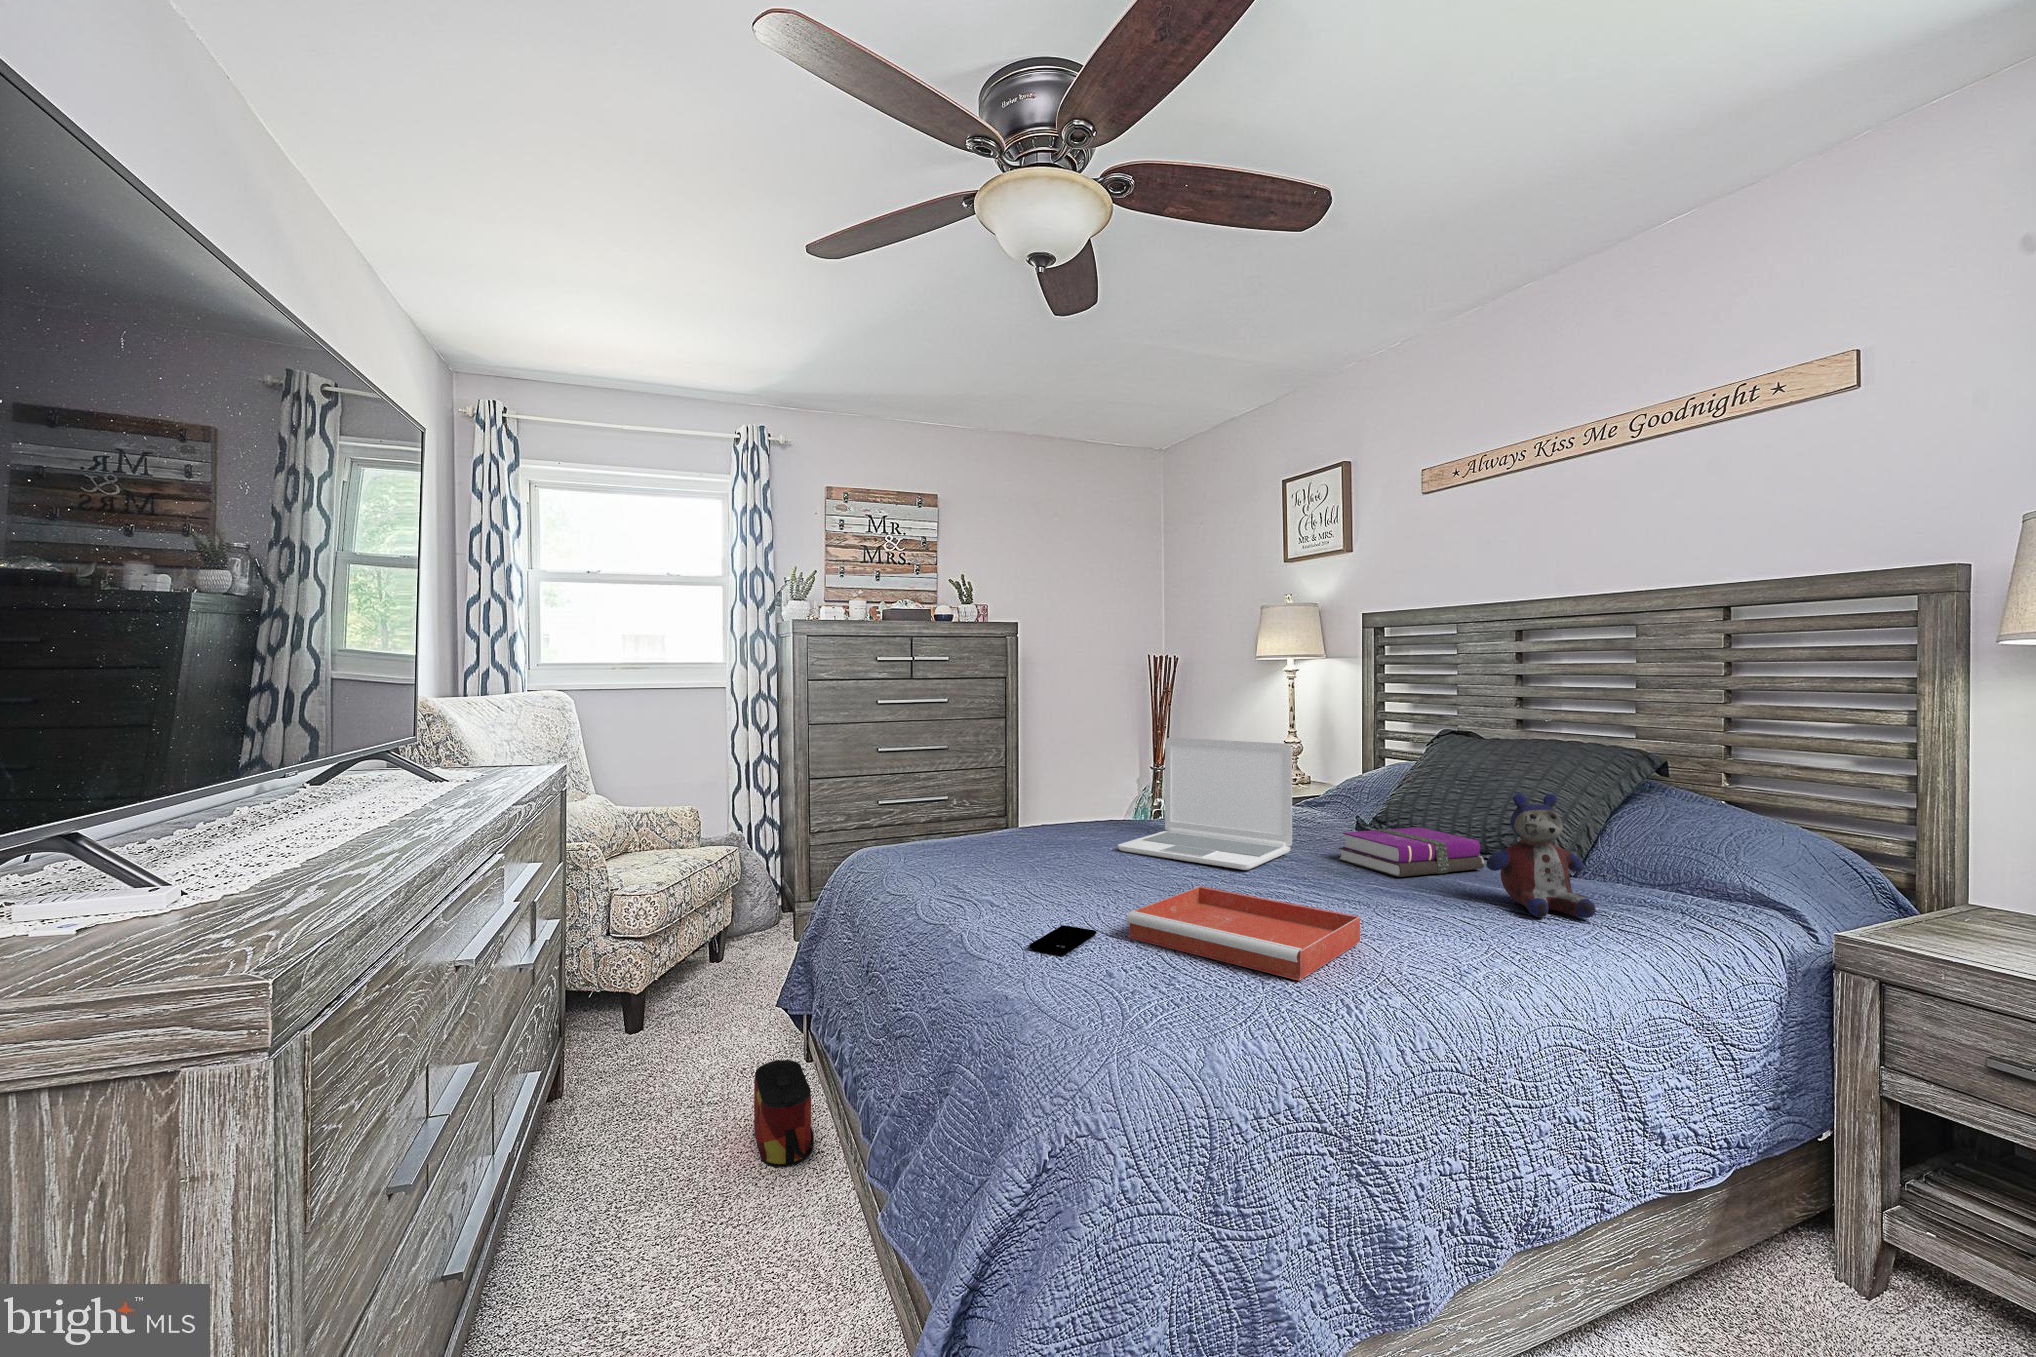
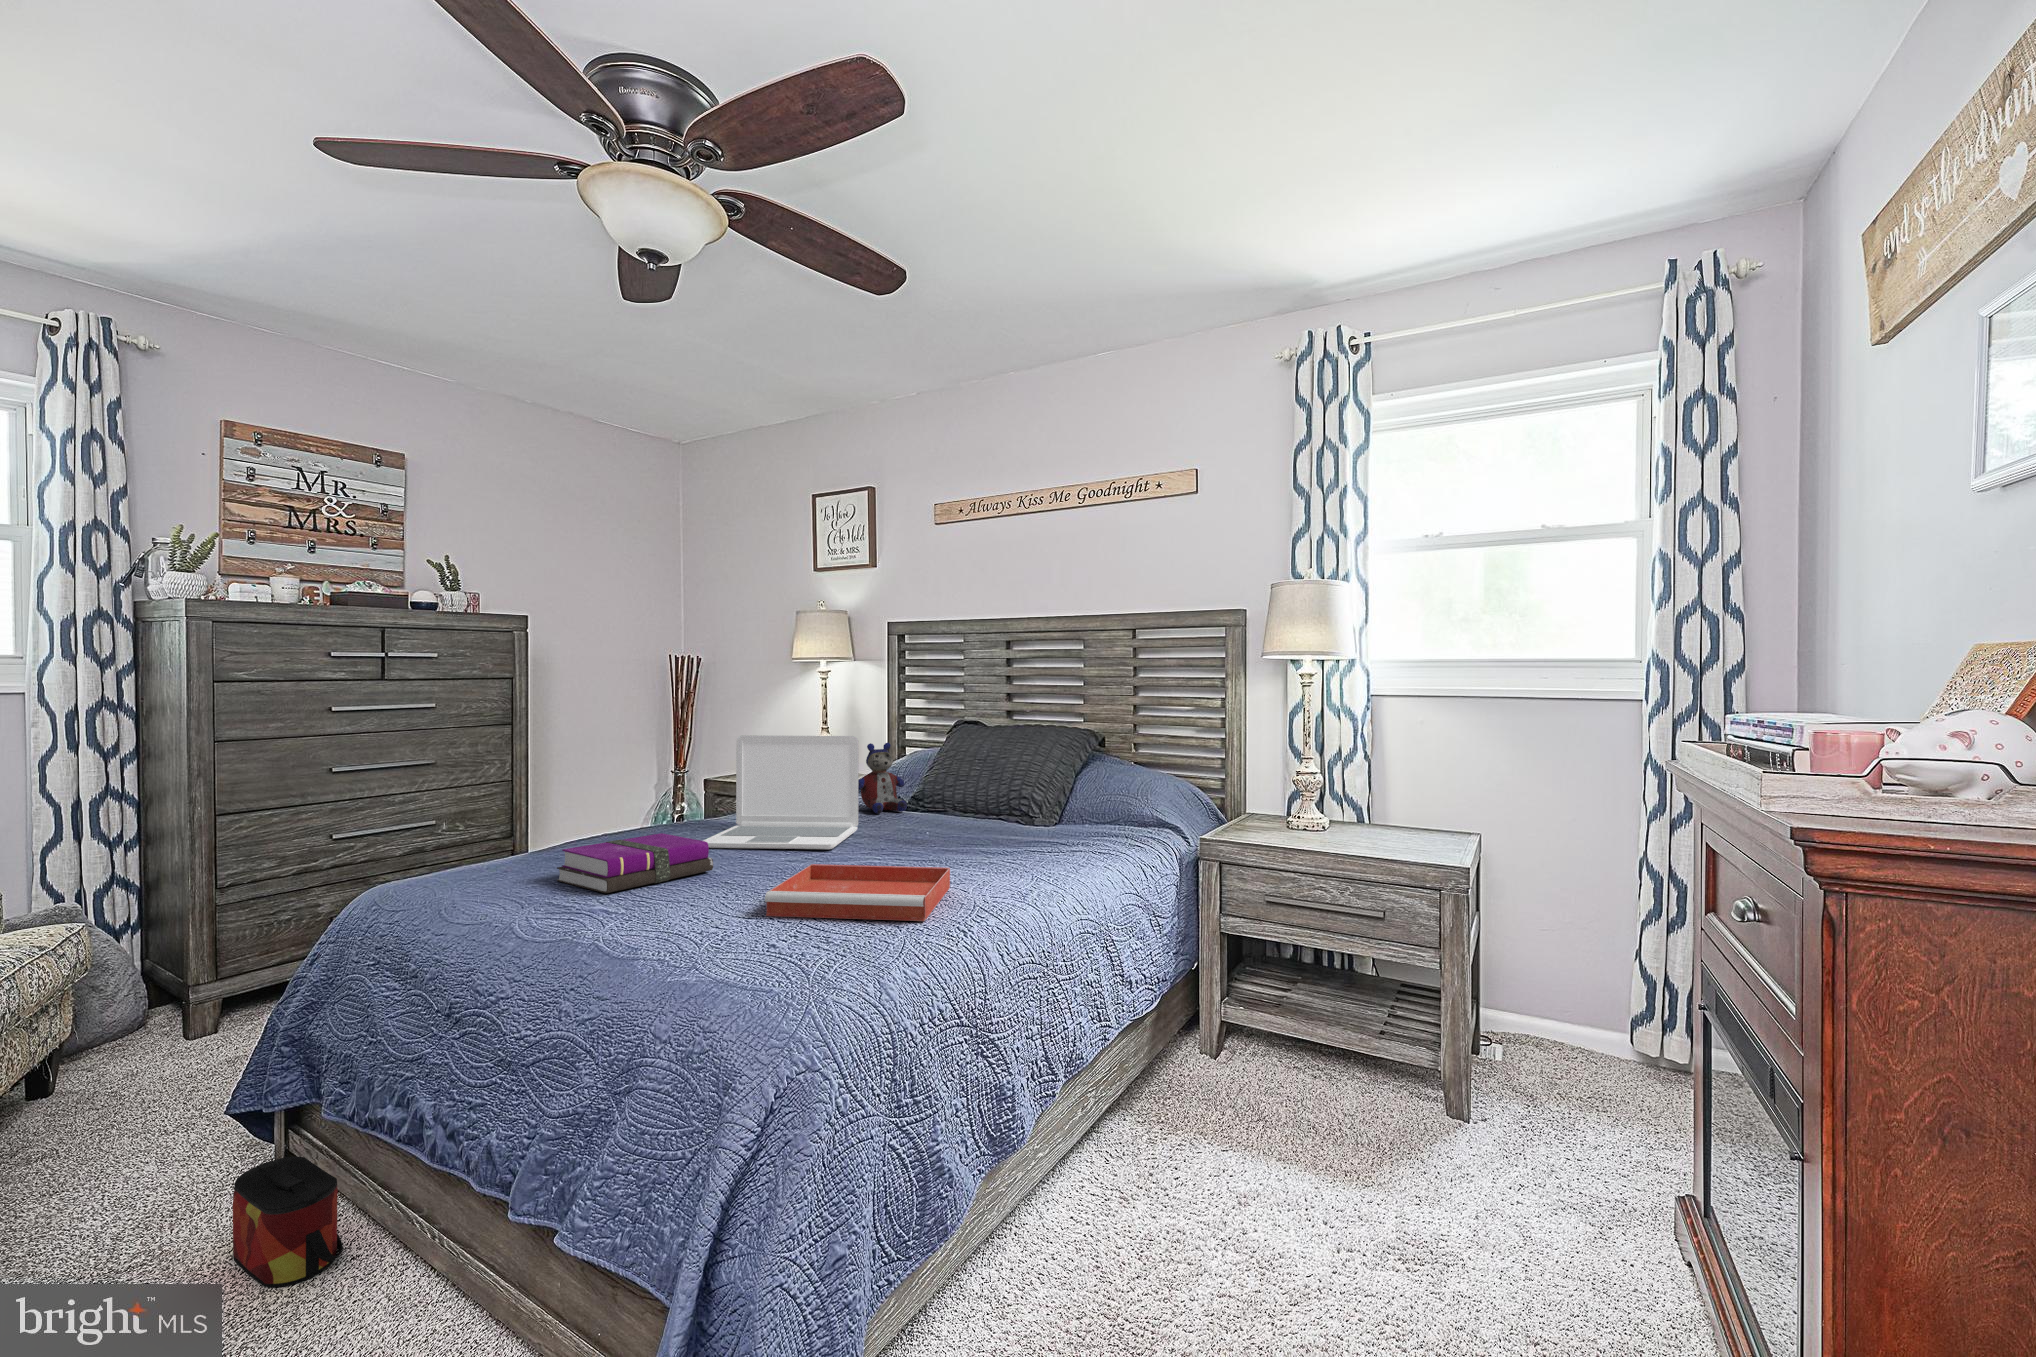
stuffed bear: present [1486,794,1596,918] -> present [858,743,907,814]
notebook: present [1338,827,1485,877] -> present [557,833,713,893]
smartphone: present [1029,925,1097,954] -> none [680,915,736,939]

